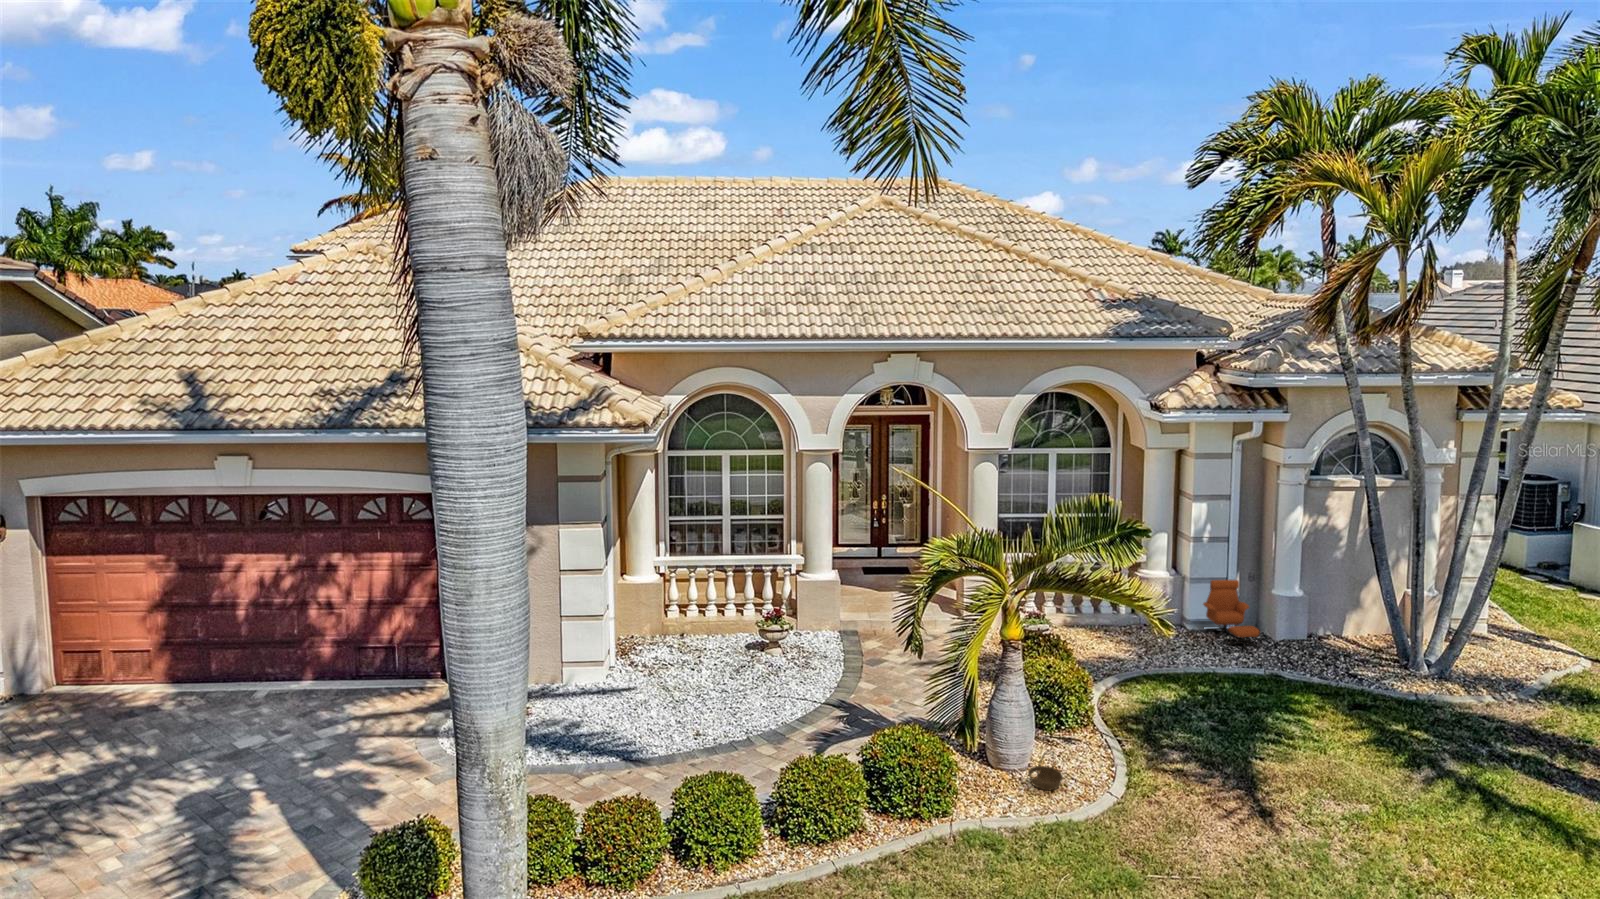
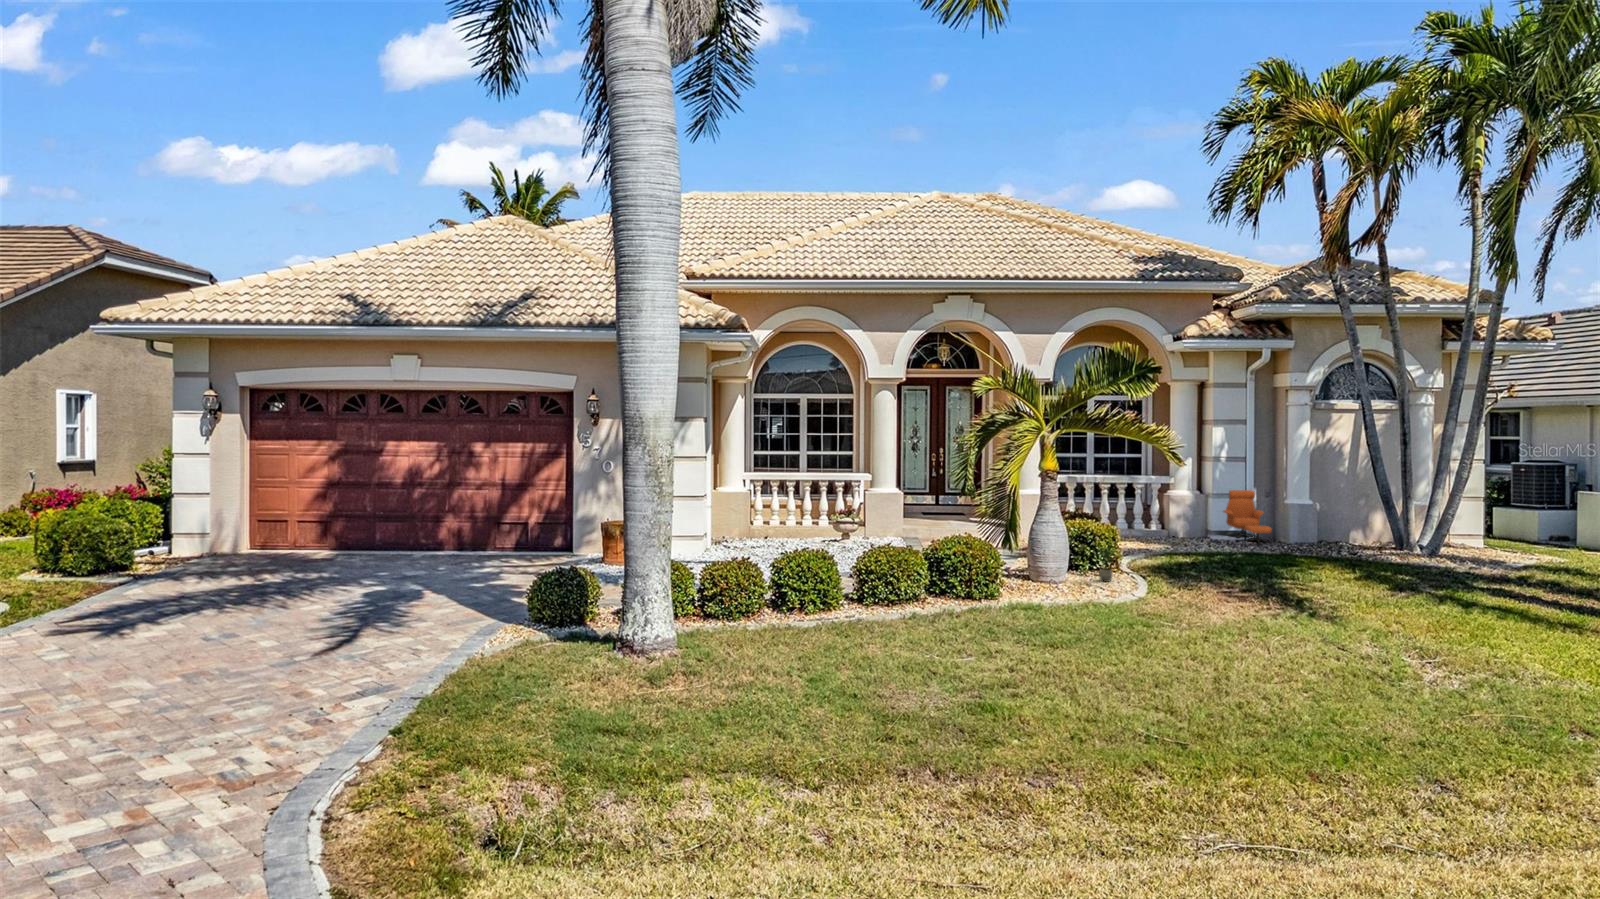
potted plant: none [1071,714,1100,760] -> present [1099,548,1115,582]
basket: present [1028,750,1063,790] -> none [1057,561,1085,592]

